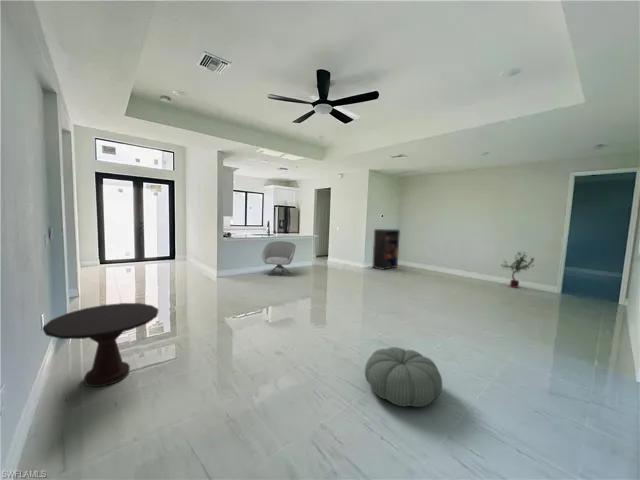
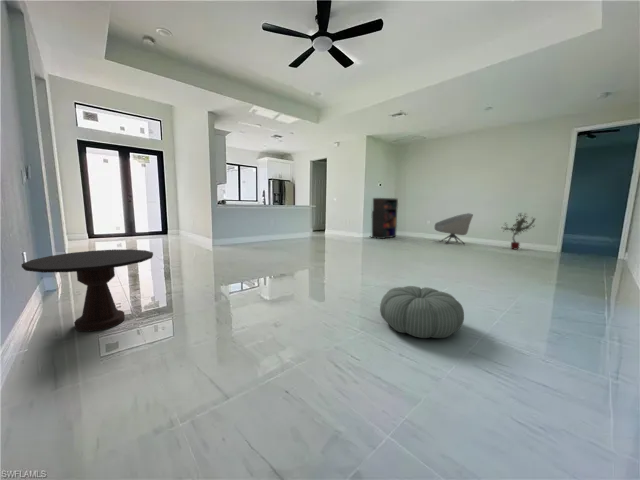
armchair: present [262,241,296,276] -> present [435,213,473,244]

